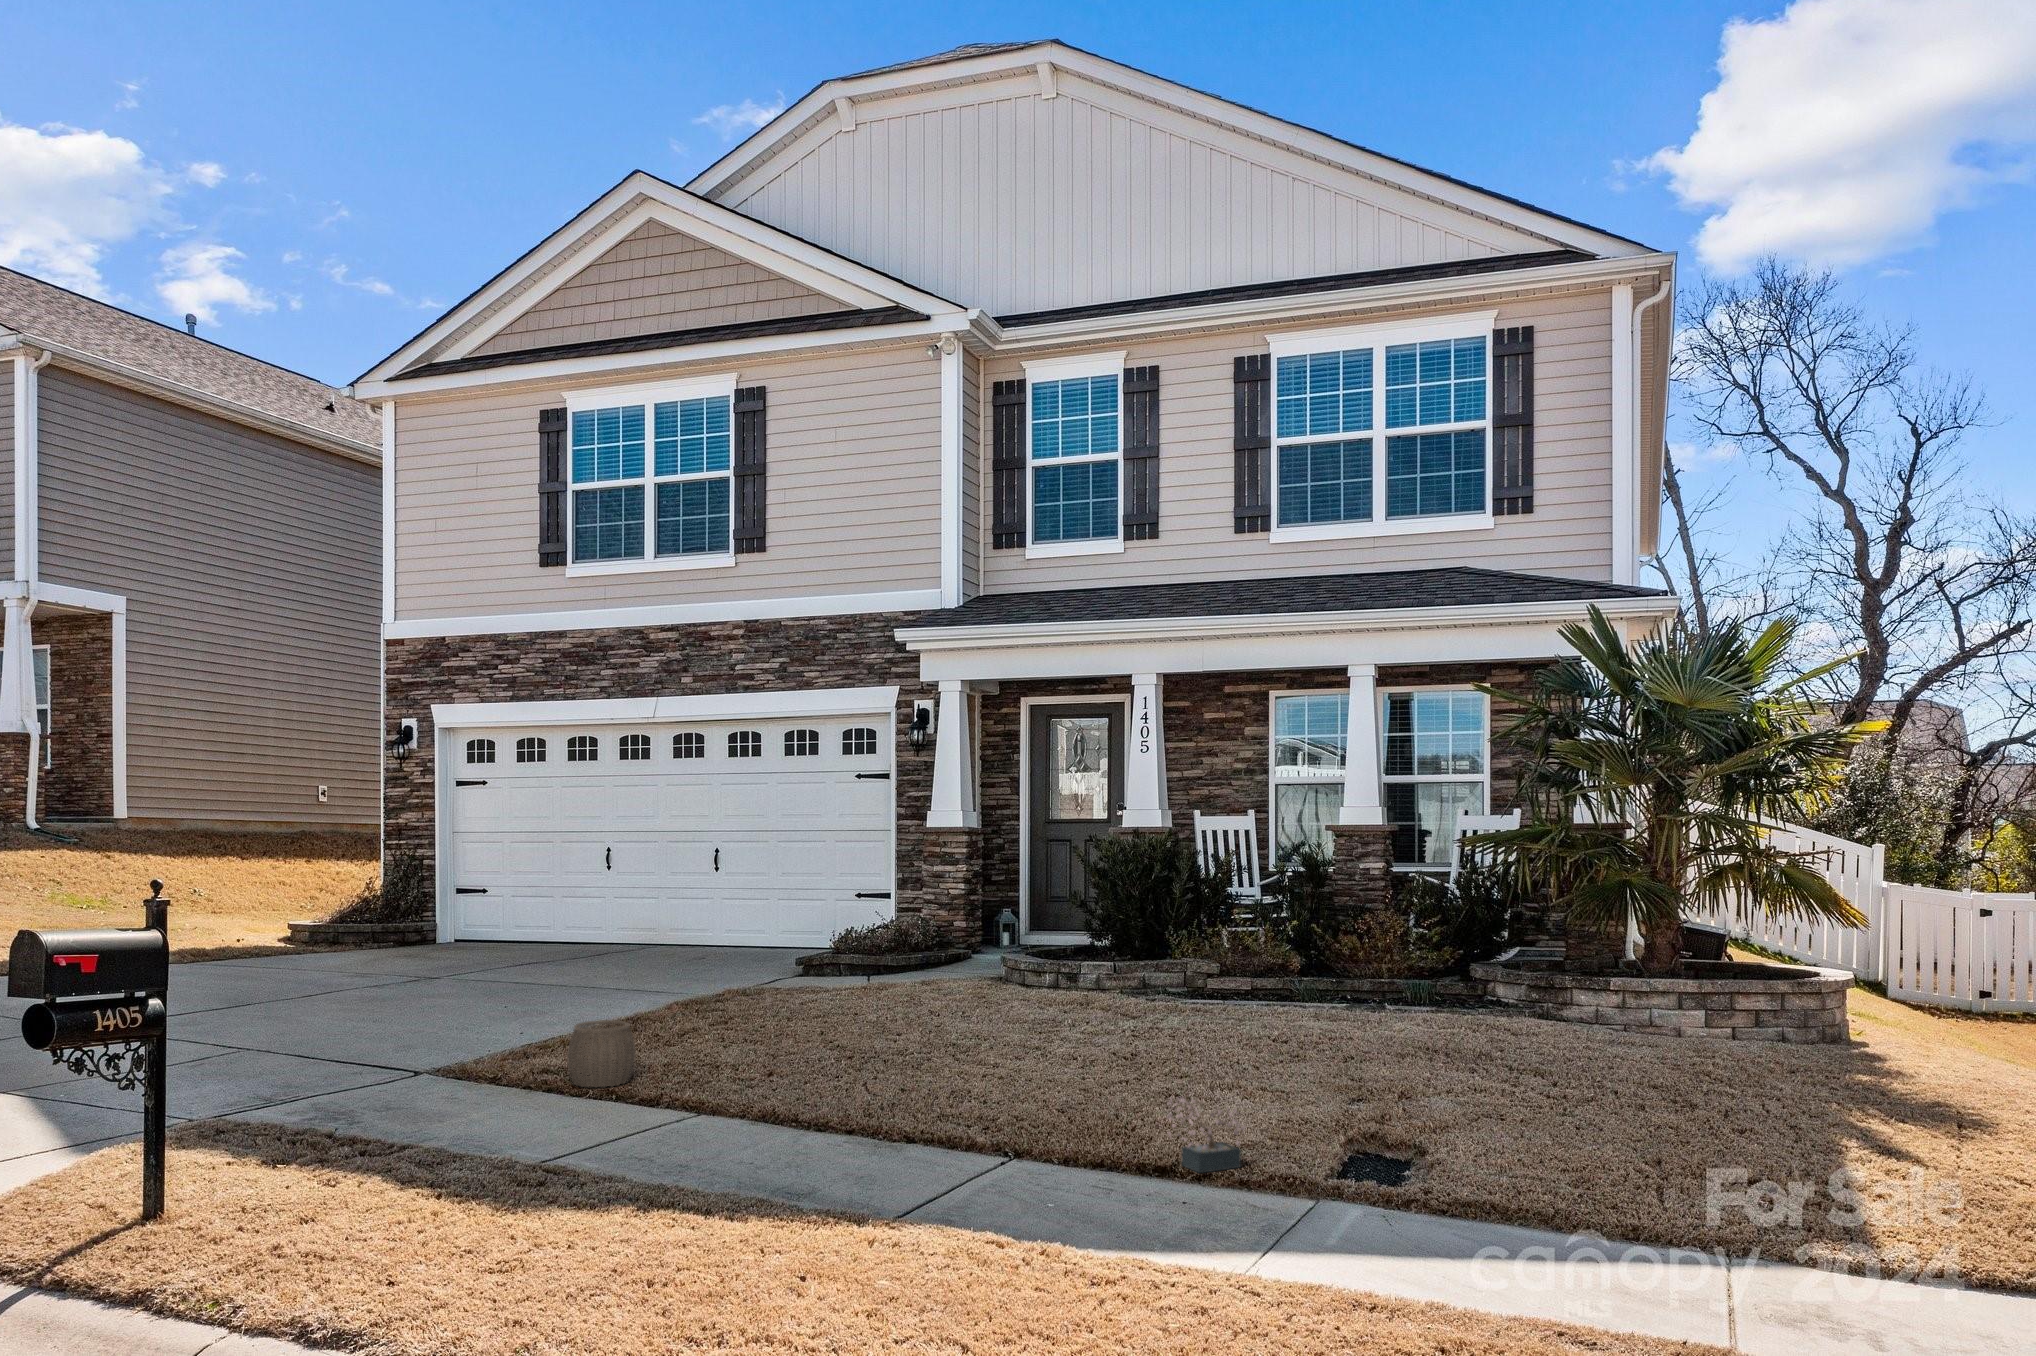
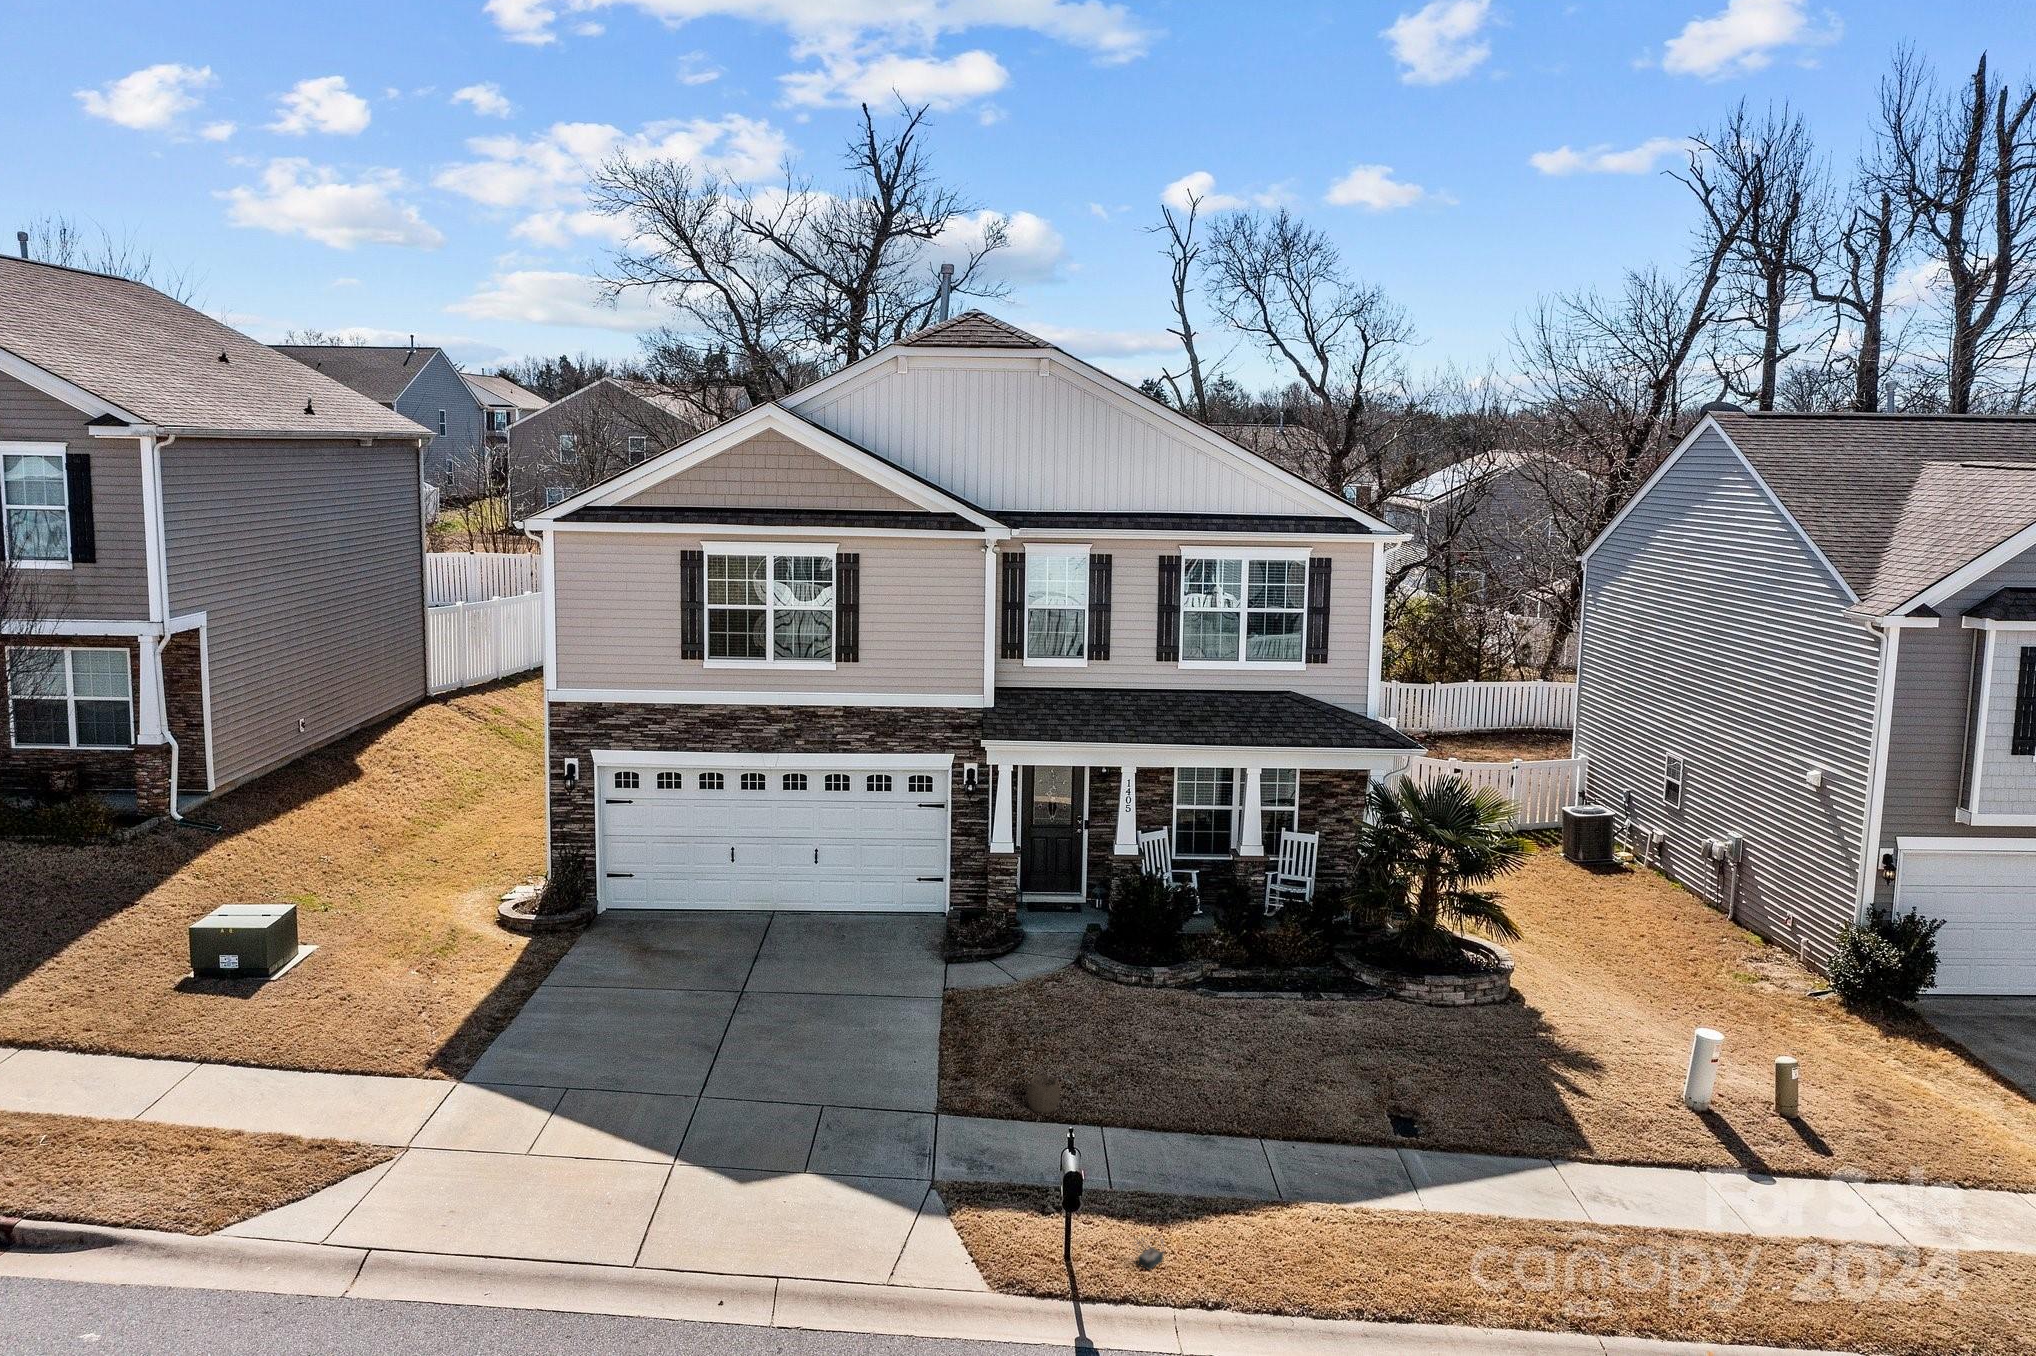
decorative plant: present [1168,1098,1246,1173] -> present [1136,1237,1164,1270]

